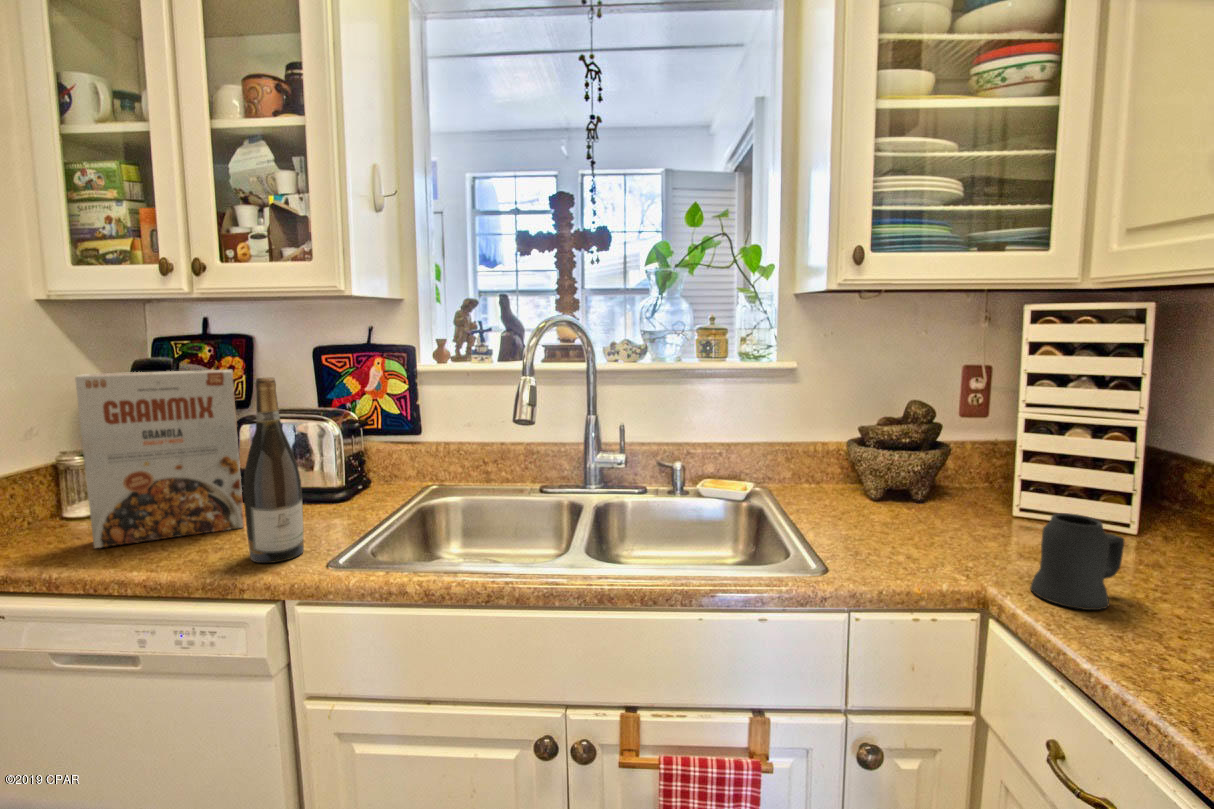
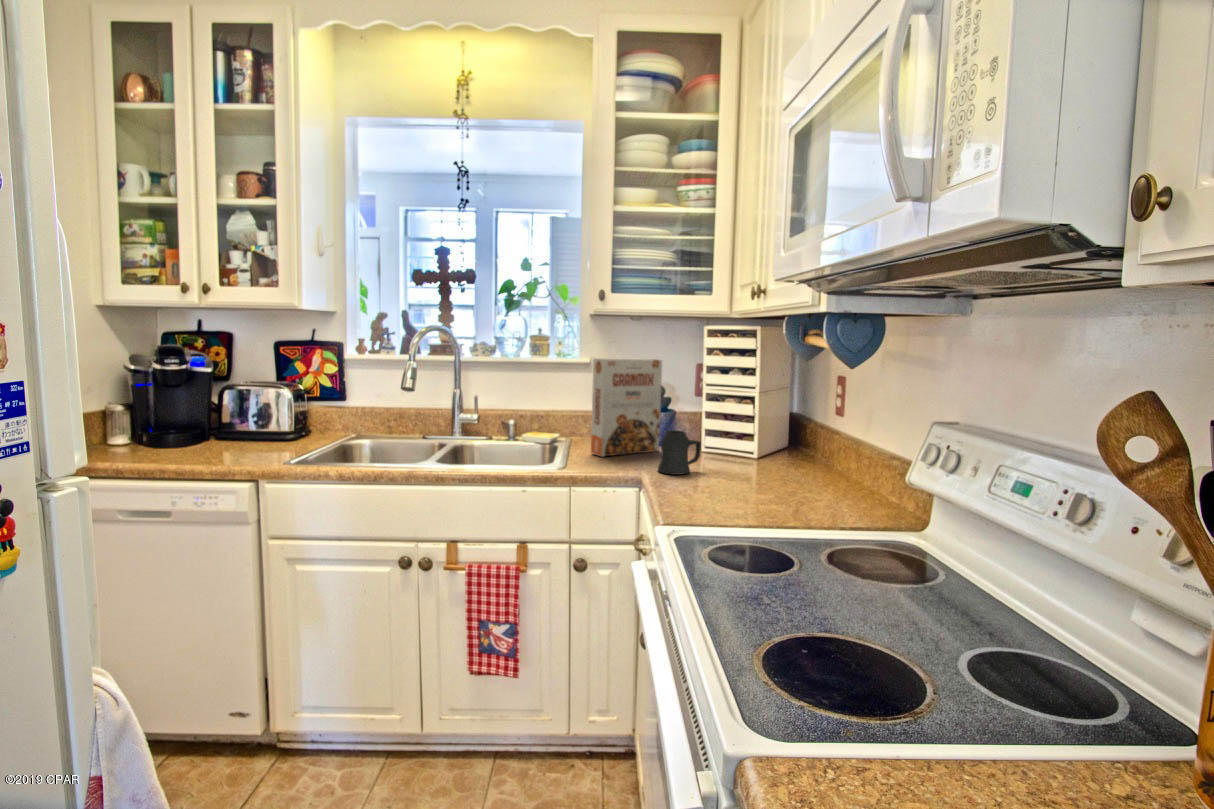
cereal box: present [75,370,244,548] -> present [591,358,662,456]
wine bottle: present [243,378,304,563] -> none [236,354,270,459]

